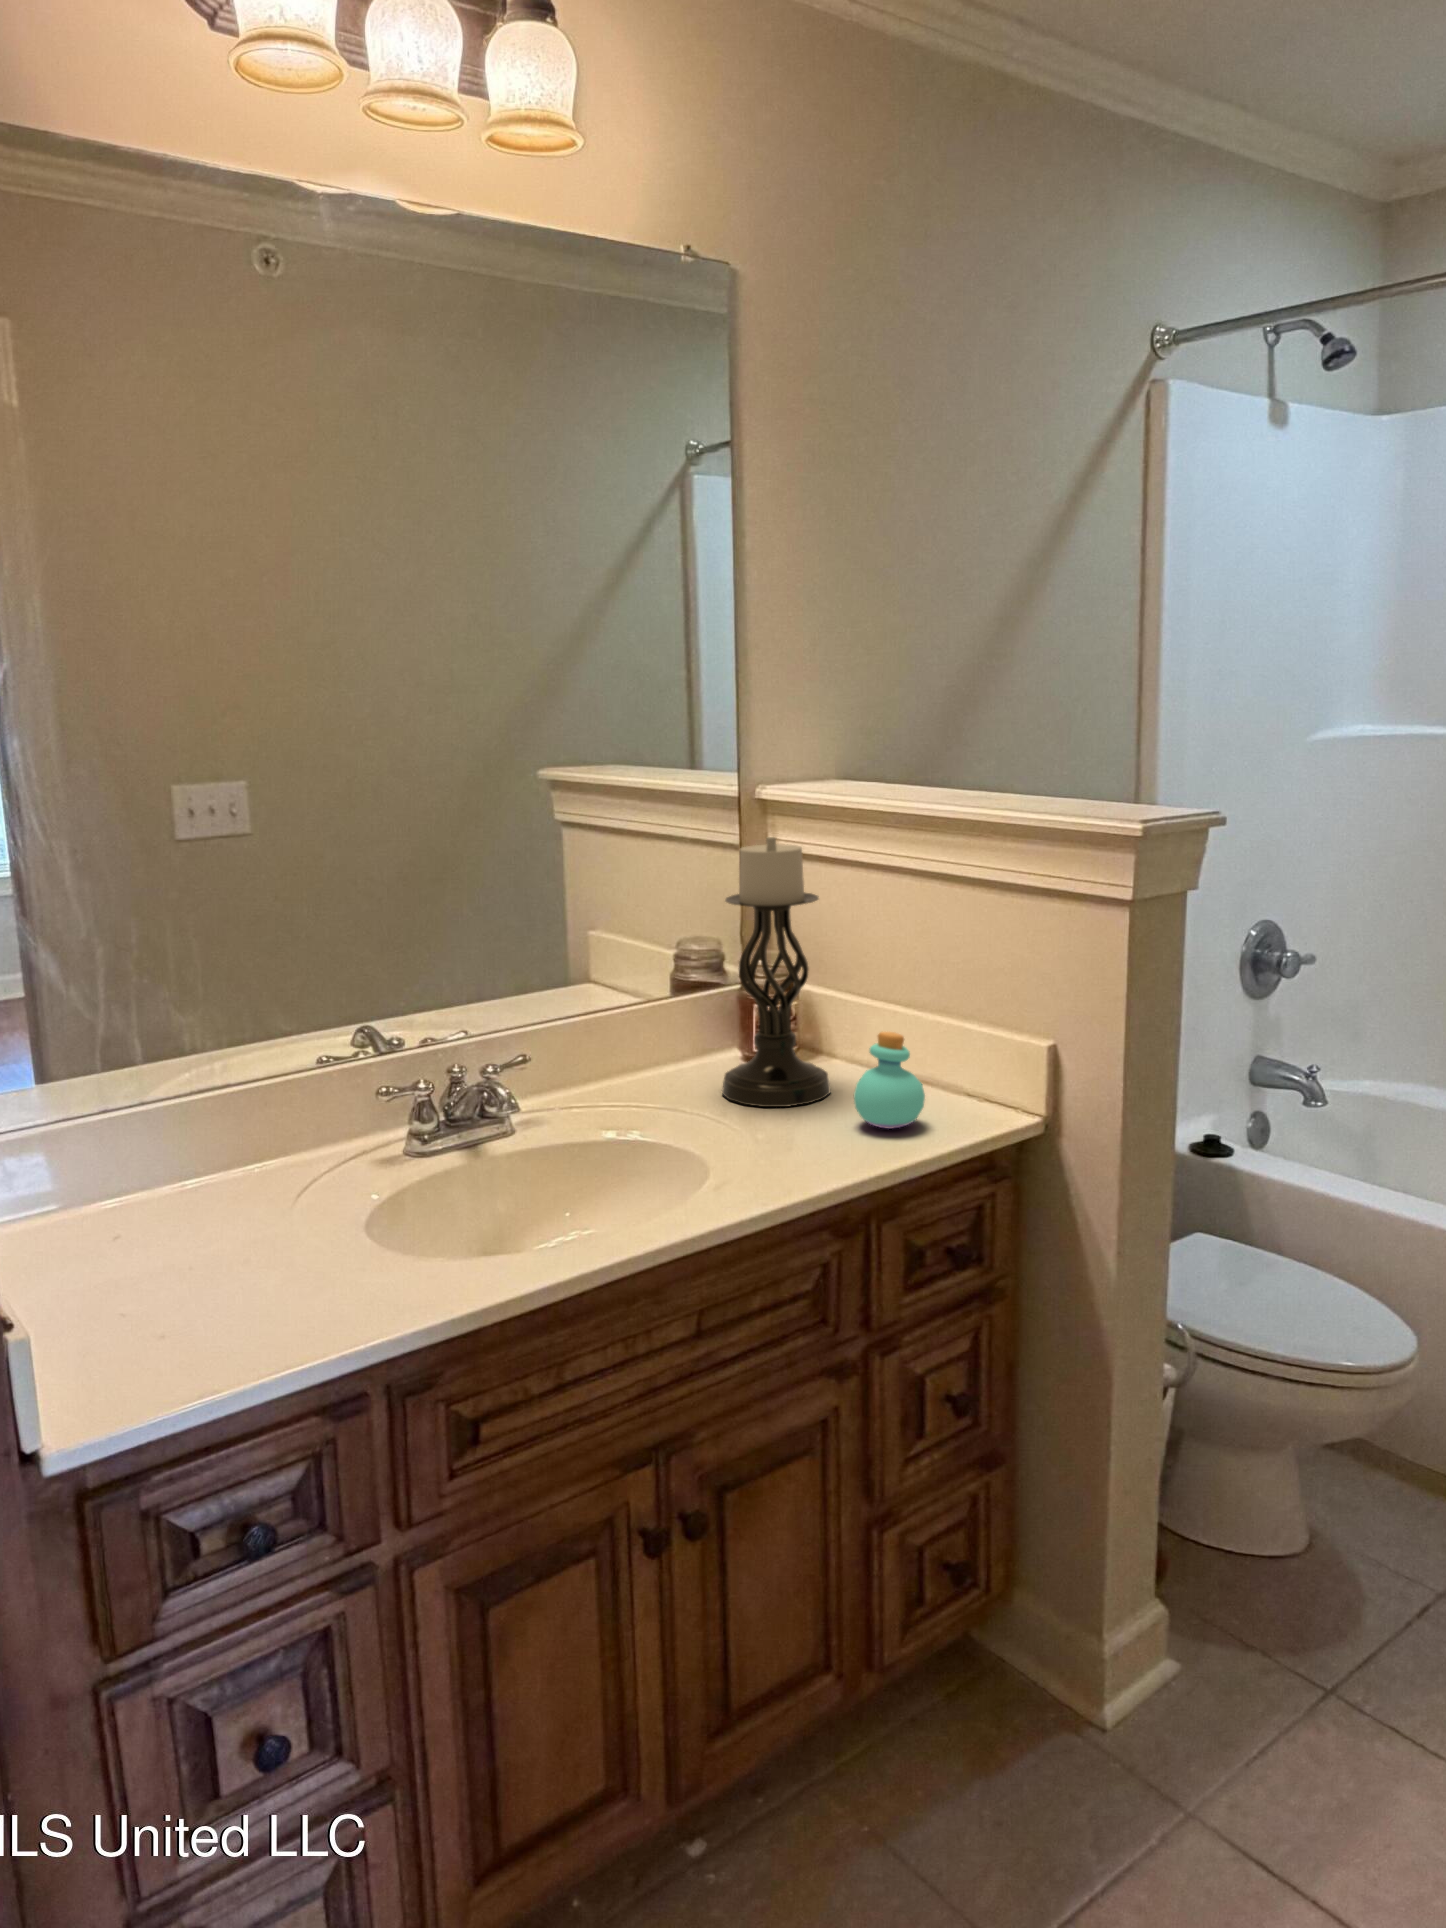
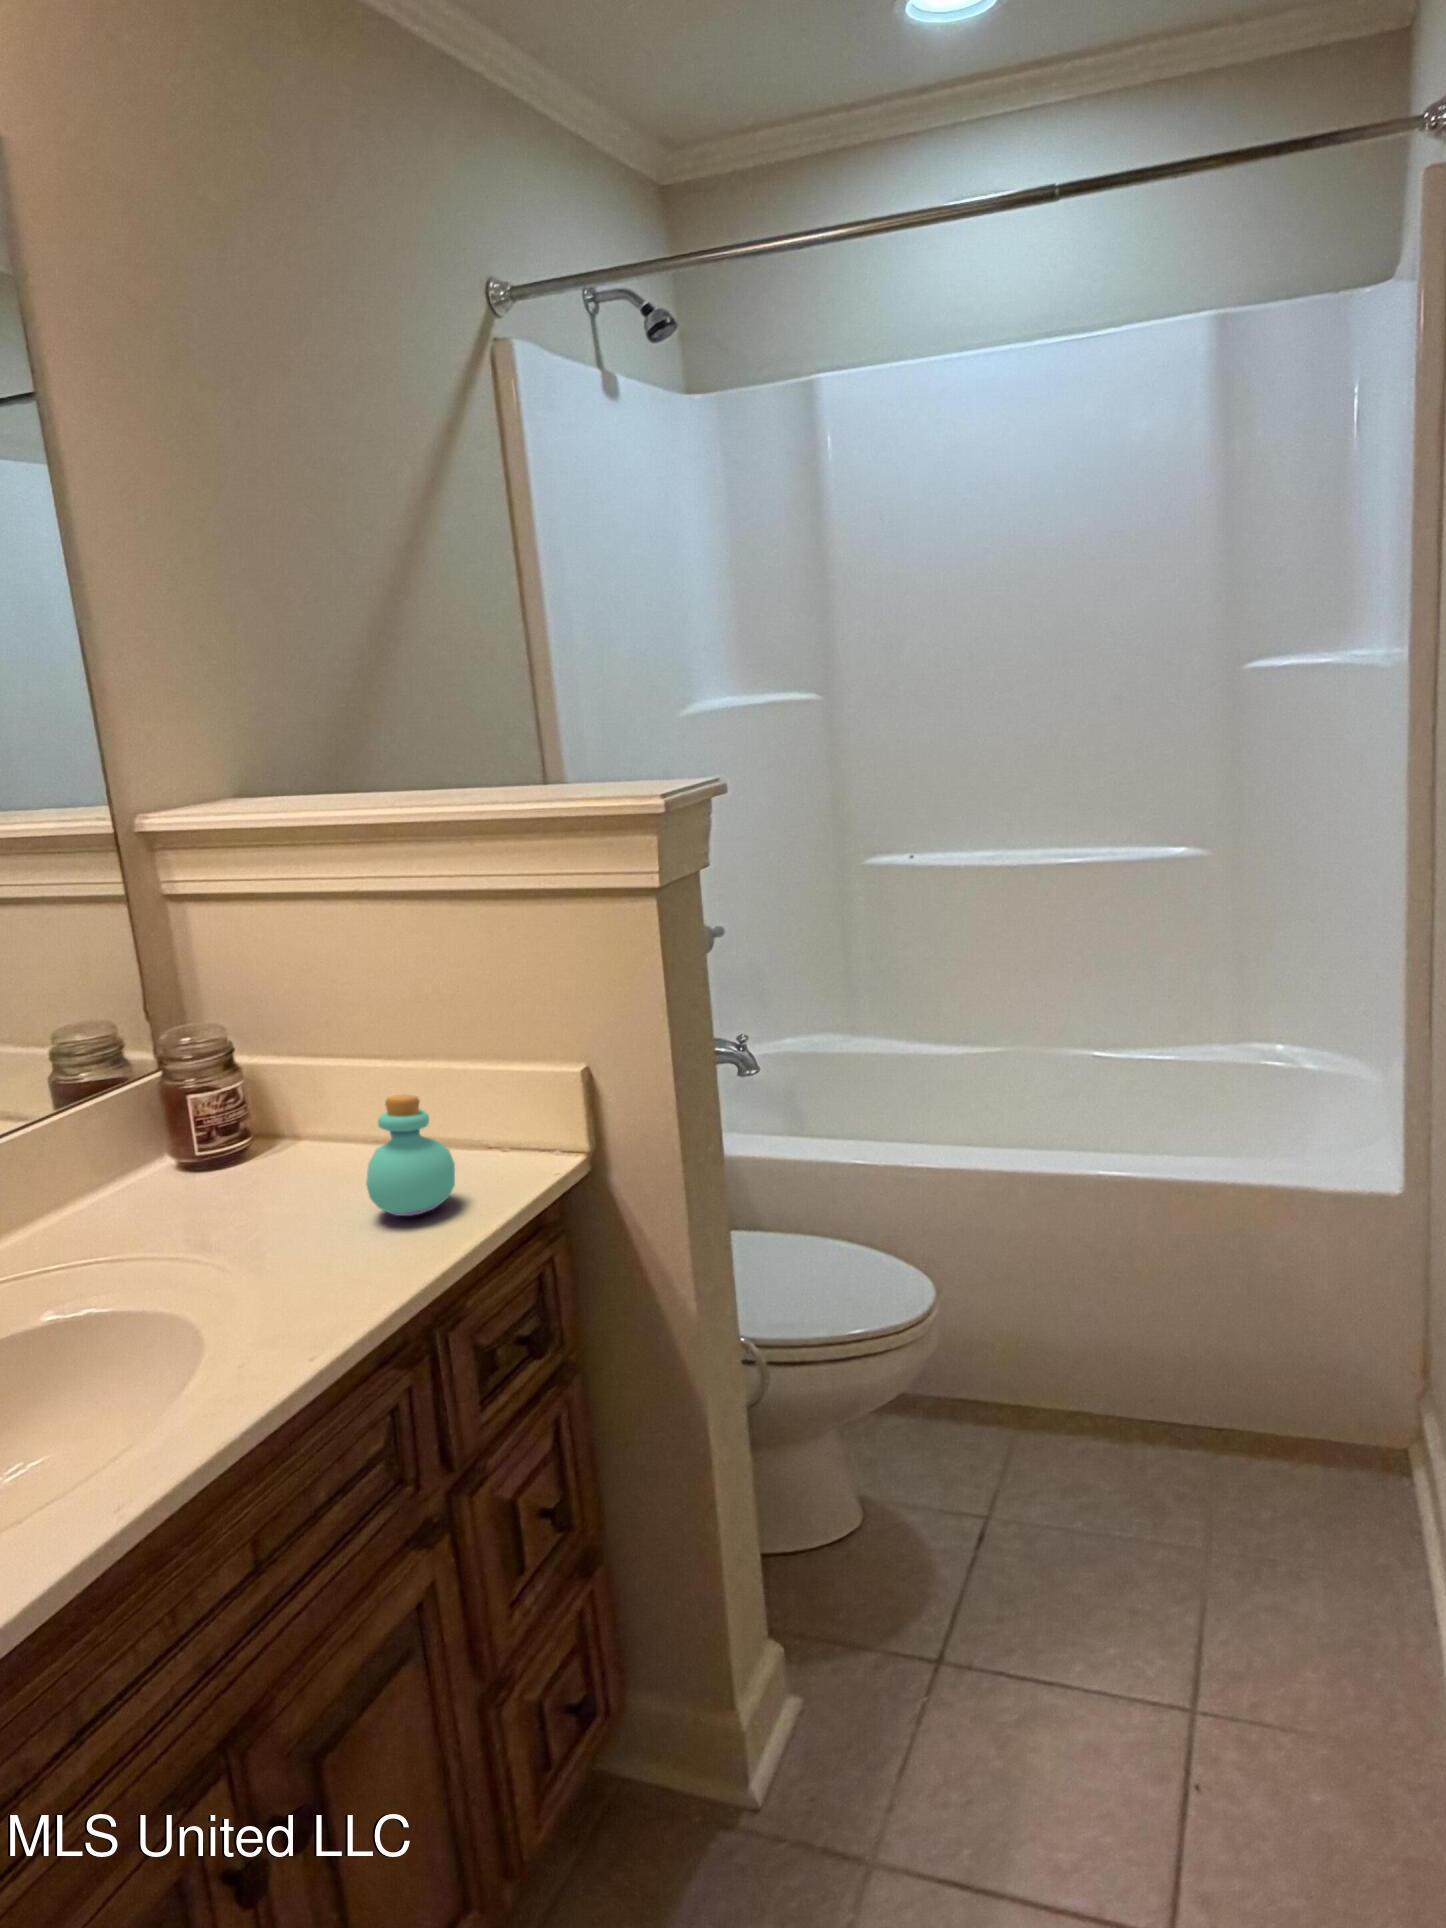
candle holder: present [722,837,831,1107] -> none [134,875,319,1230]

